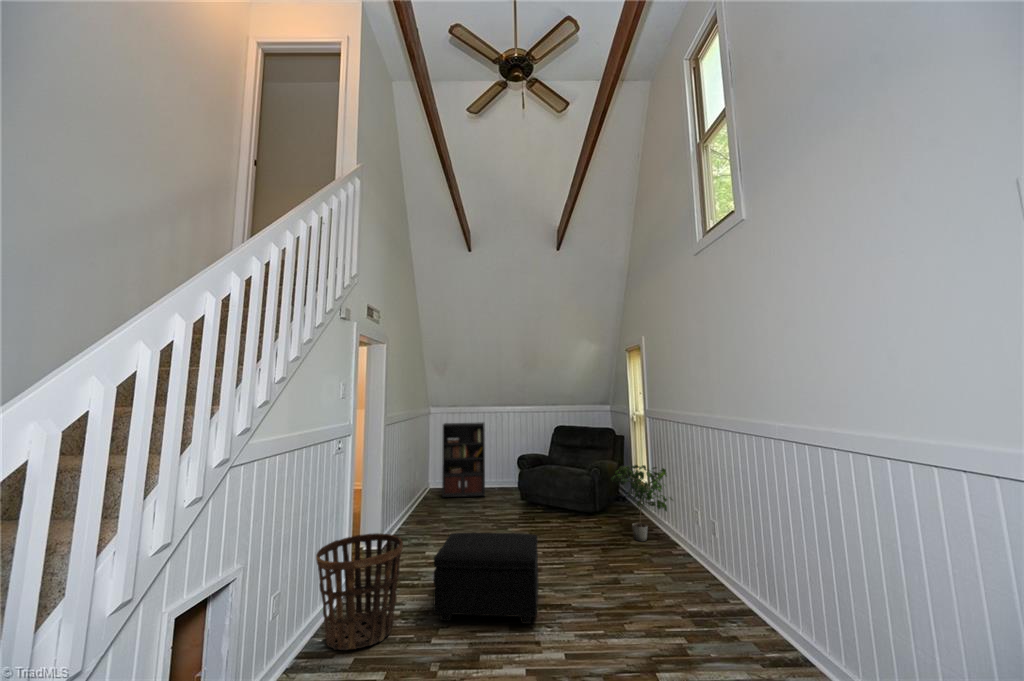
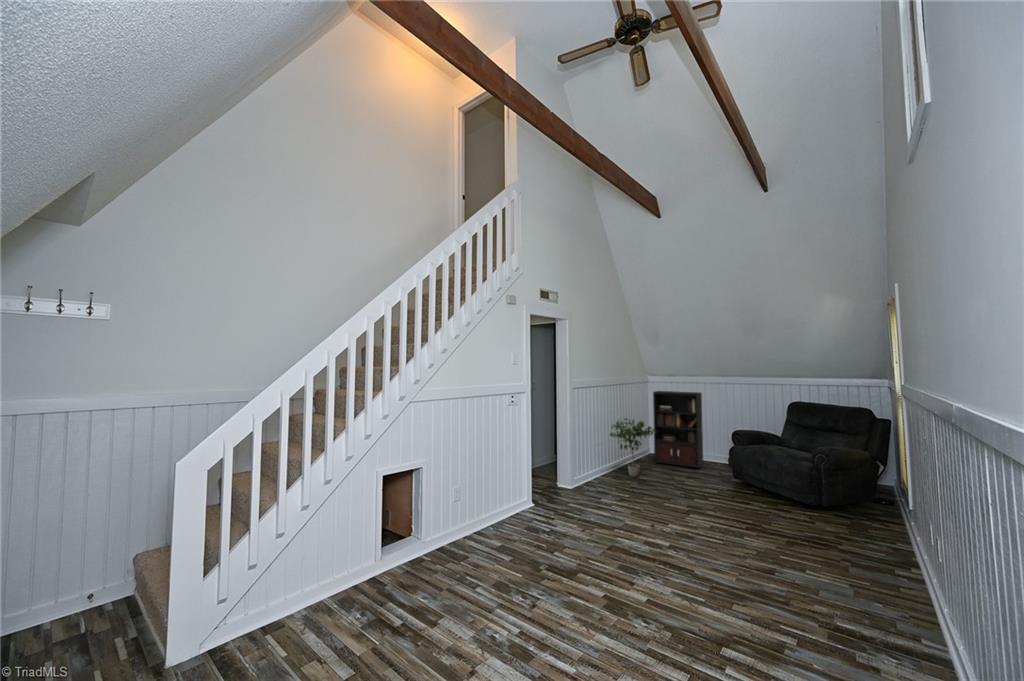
potted plant: present [611,465,672,541] -> present [610,418,656,478]
footstool: present [433,532,538,624] -> none [565,482,672,570]
basket: present [316,533,403,650] -> none [485,465,545,541]

